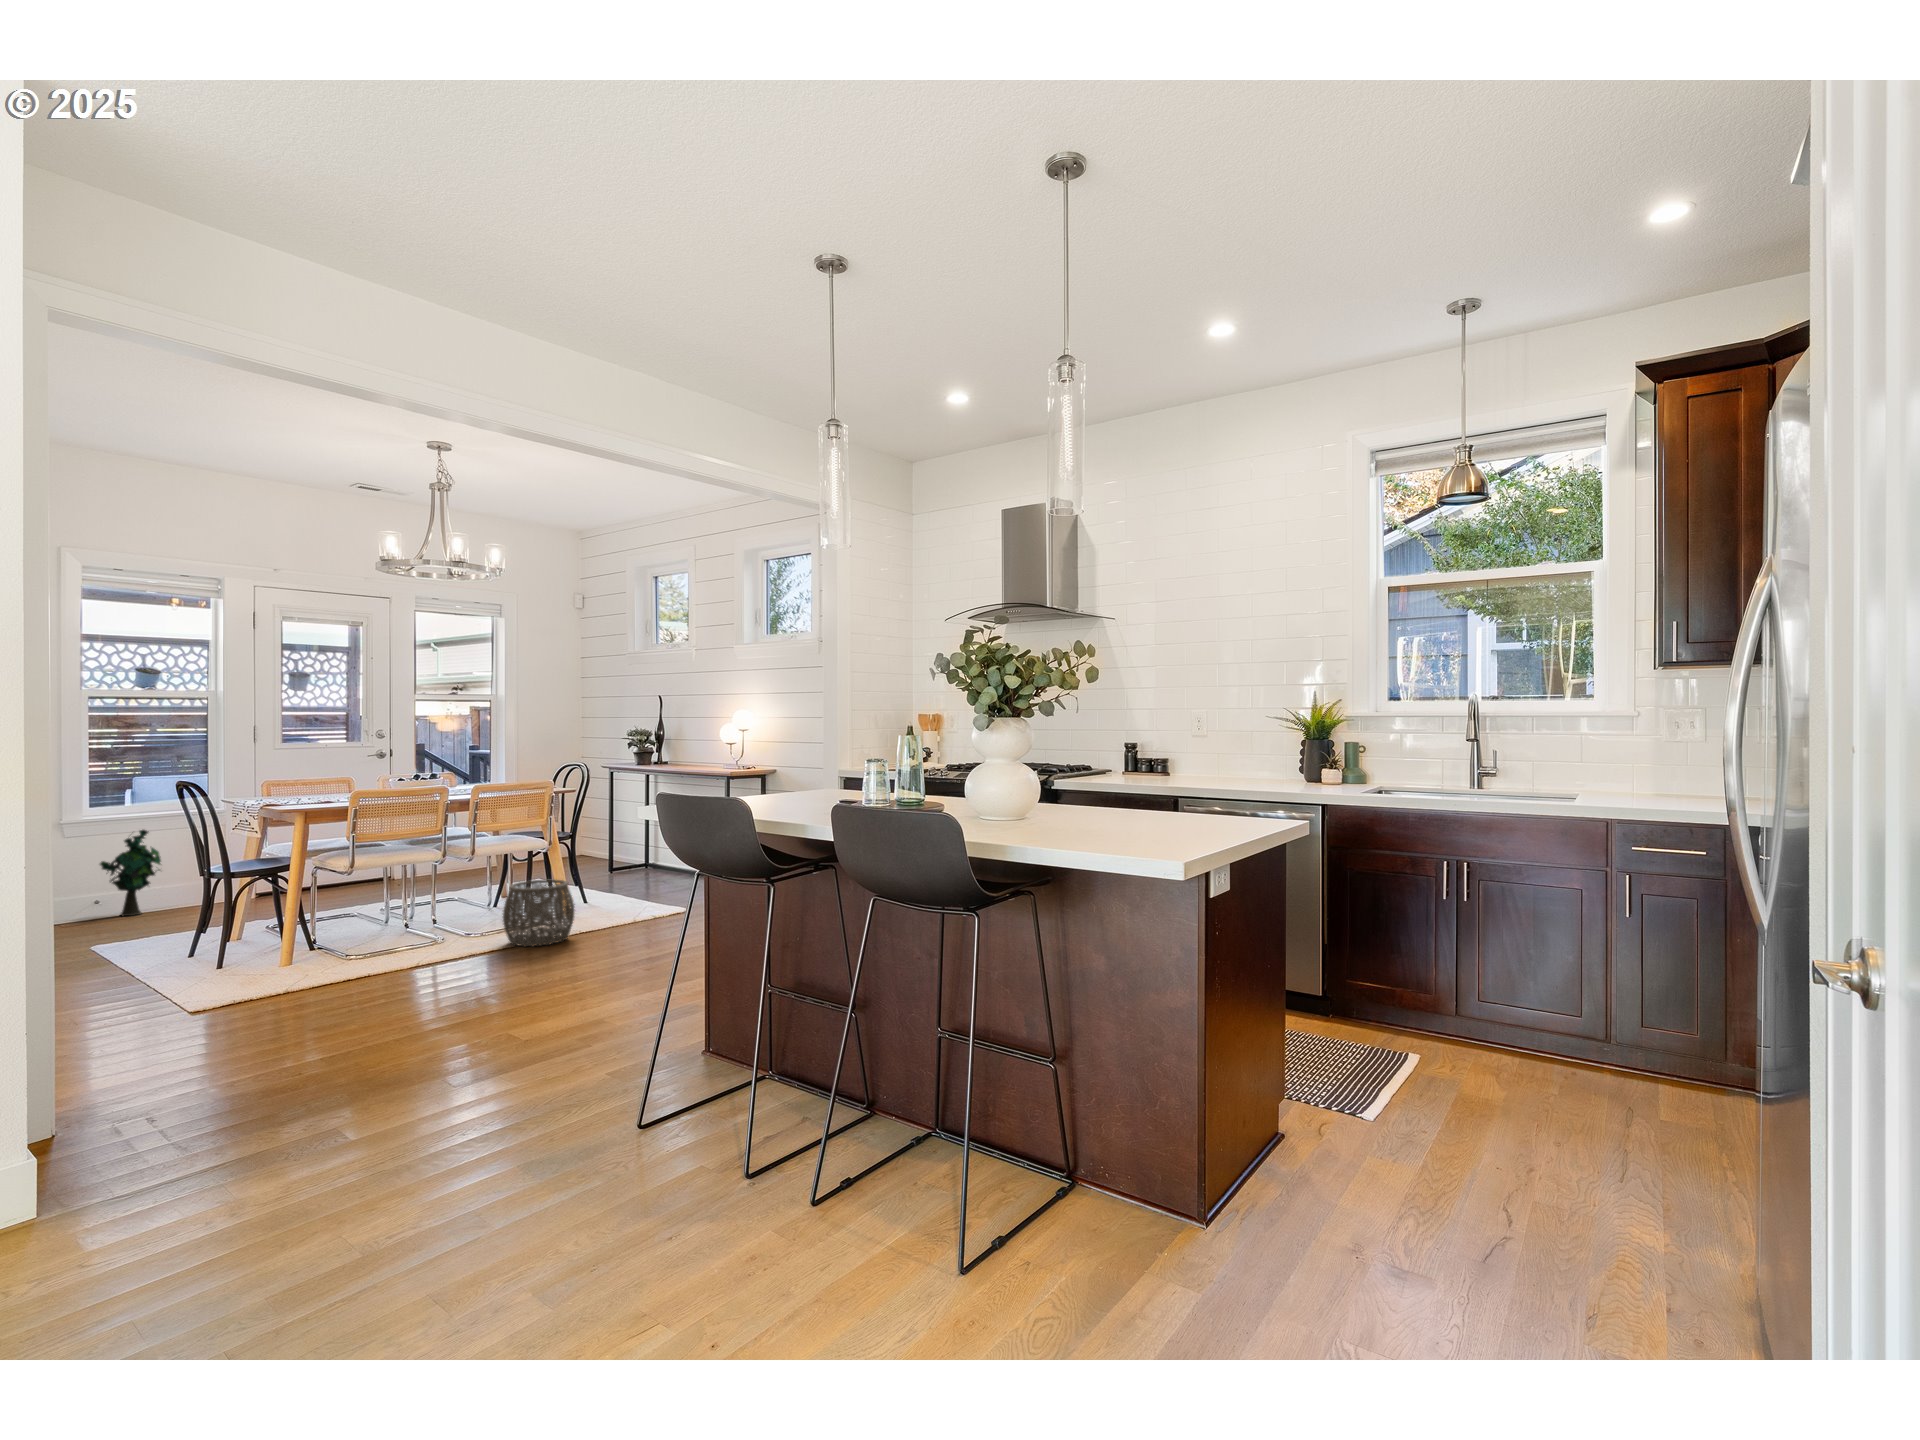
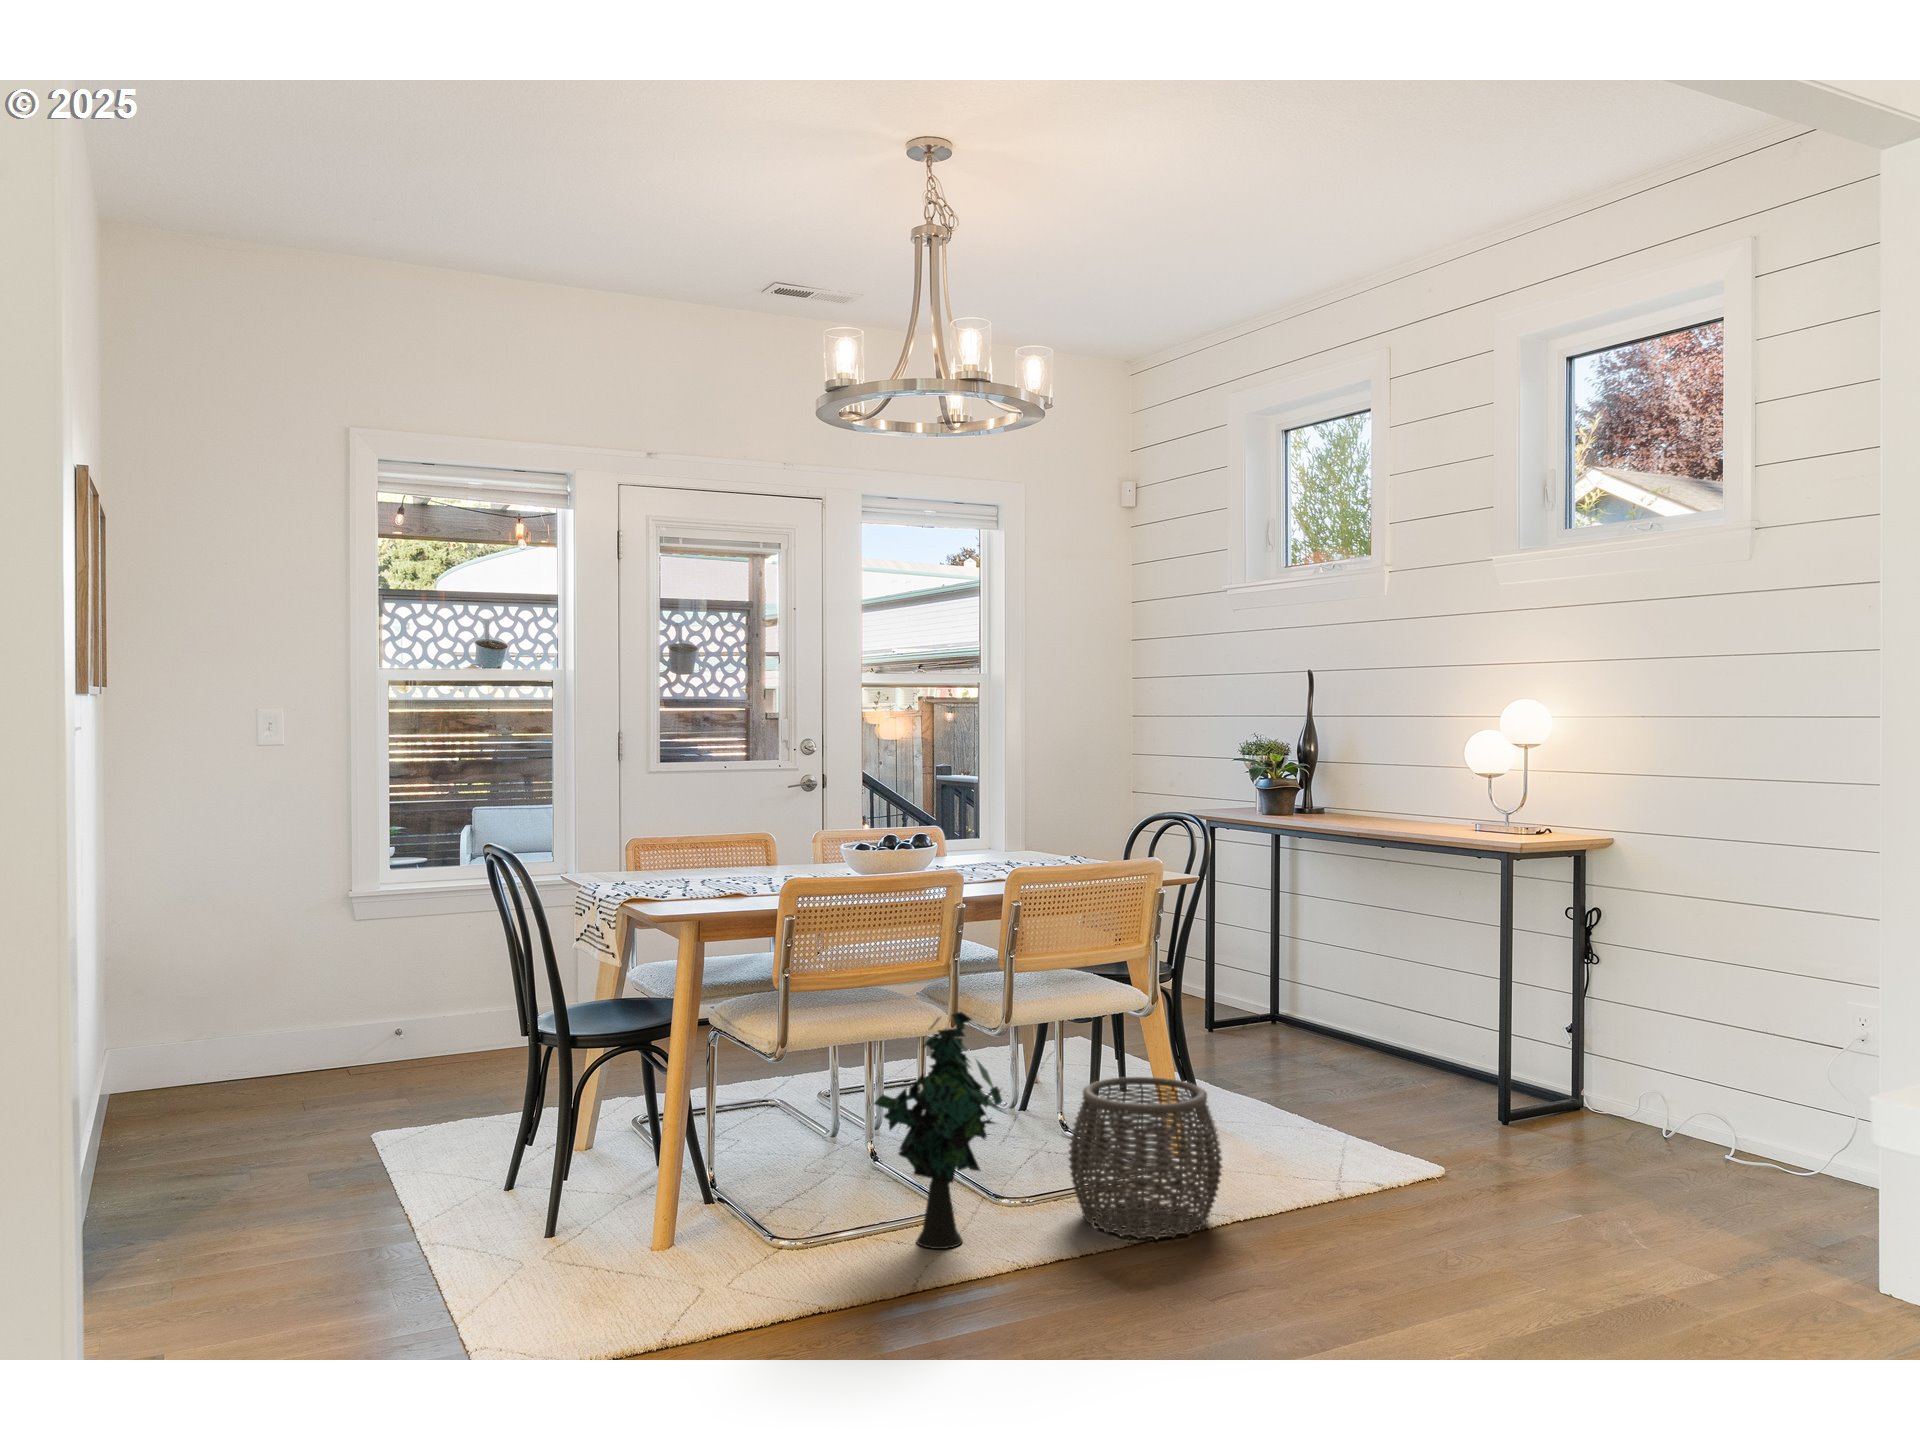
decorative plant: present [100,830,161,916] -> present [874,1012,1002,1249]

